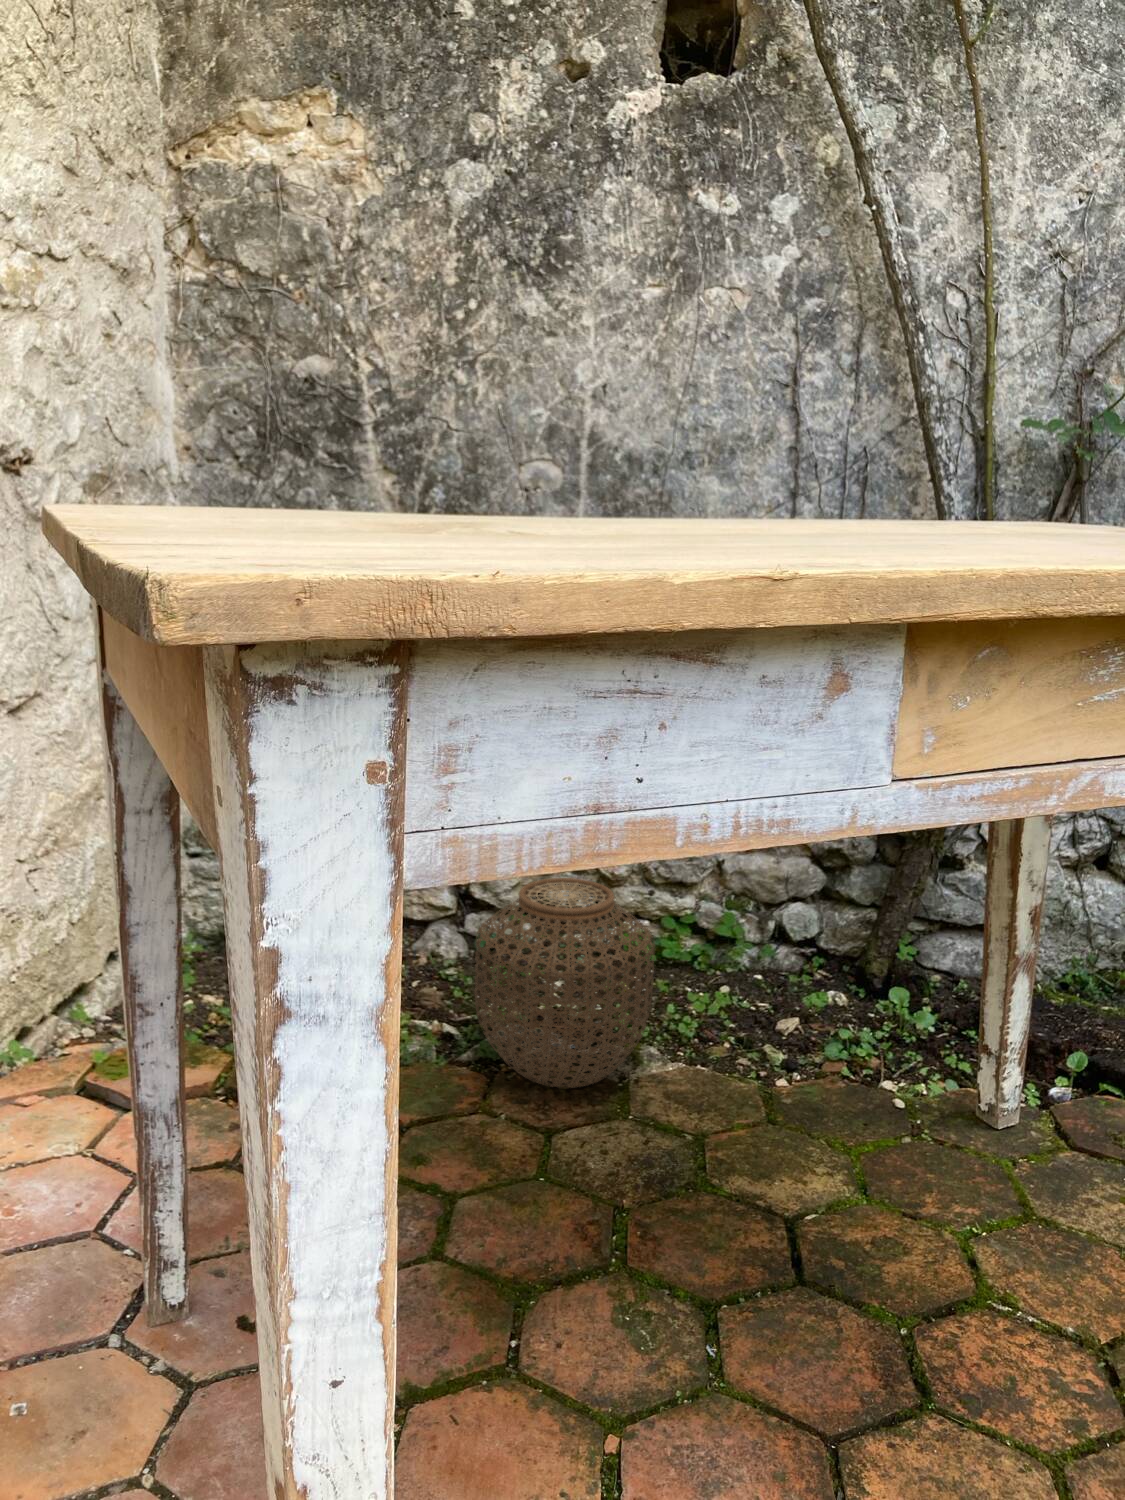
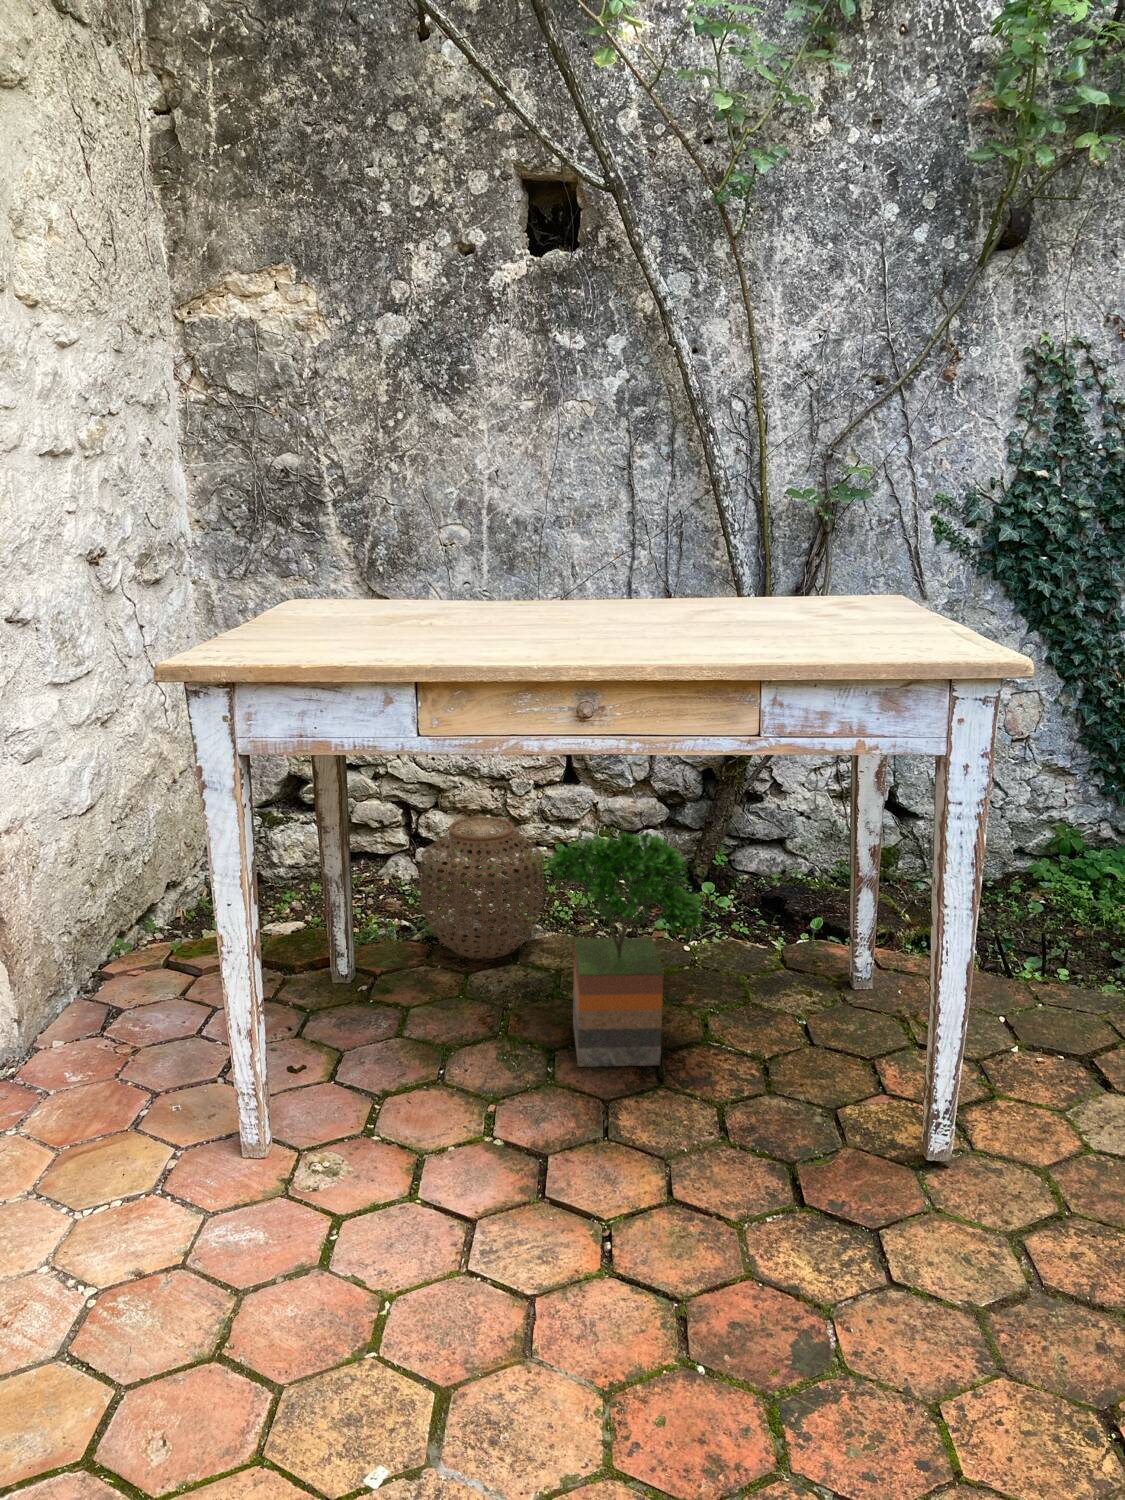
potted tree: none [675,916,932,1294] -> present [548,831,702,1067]

